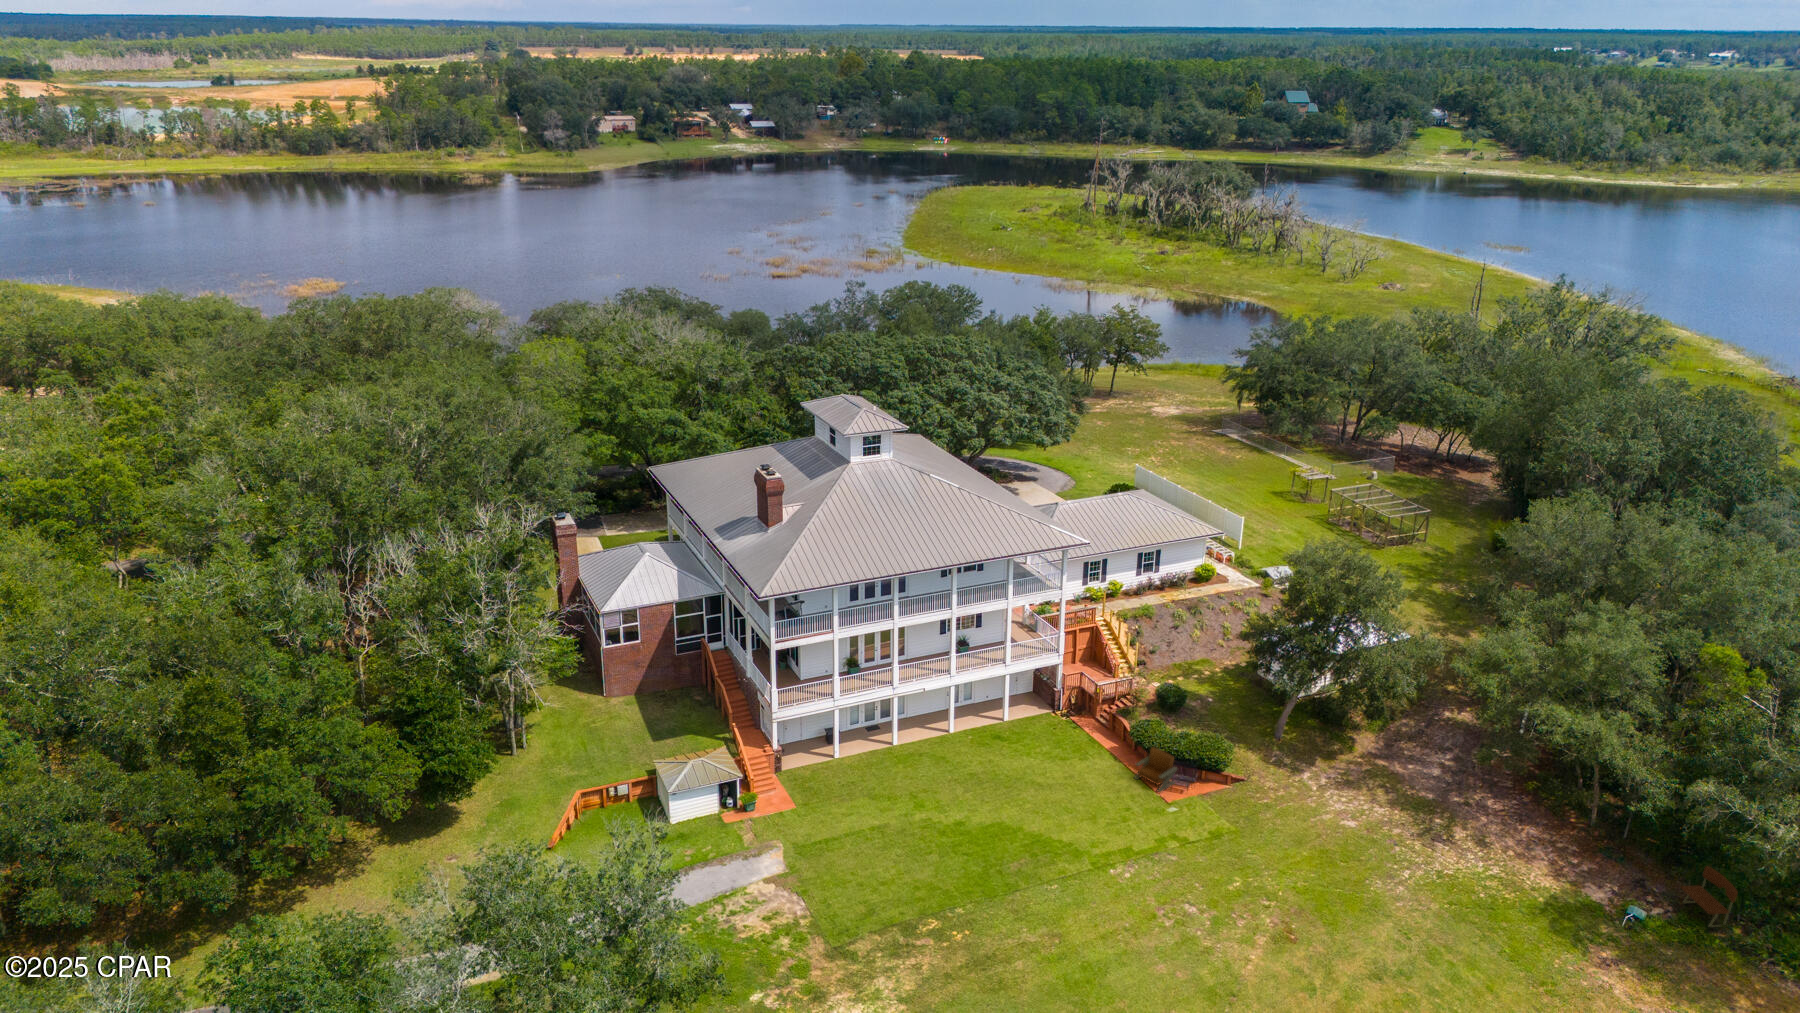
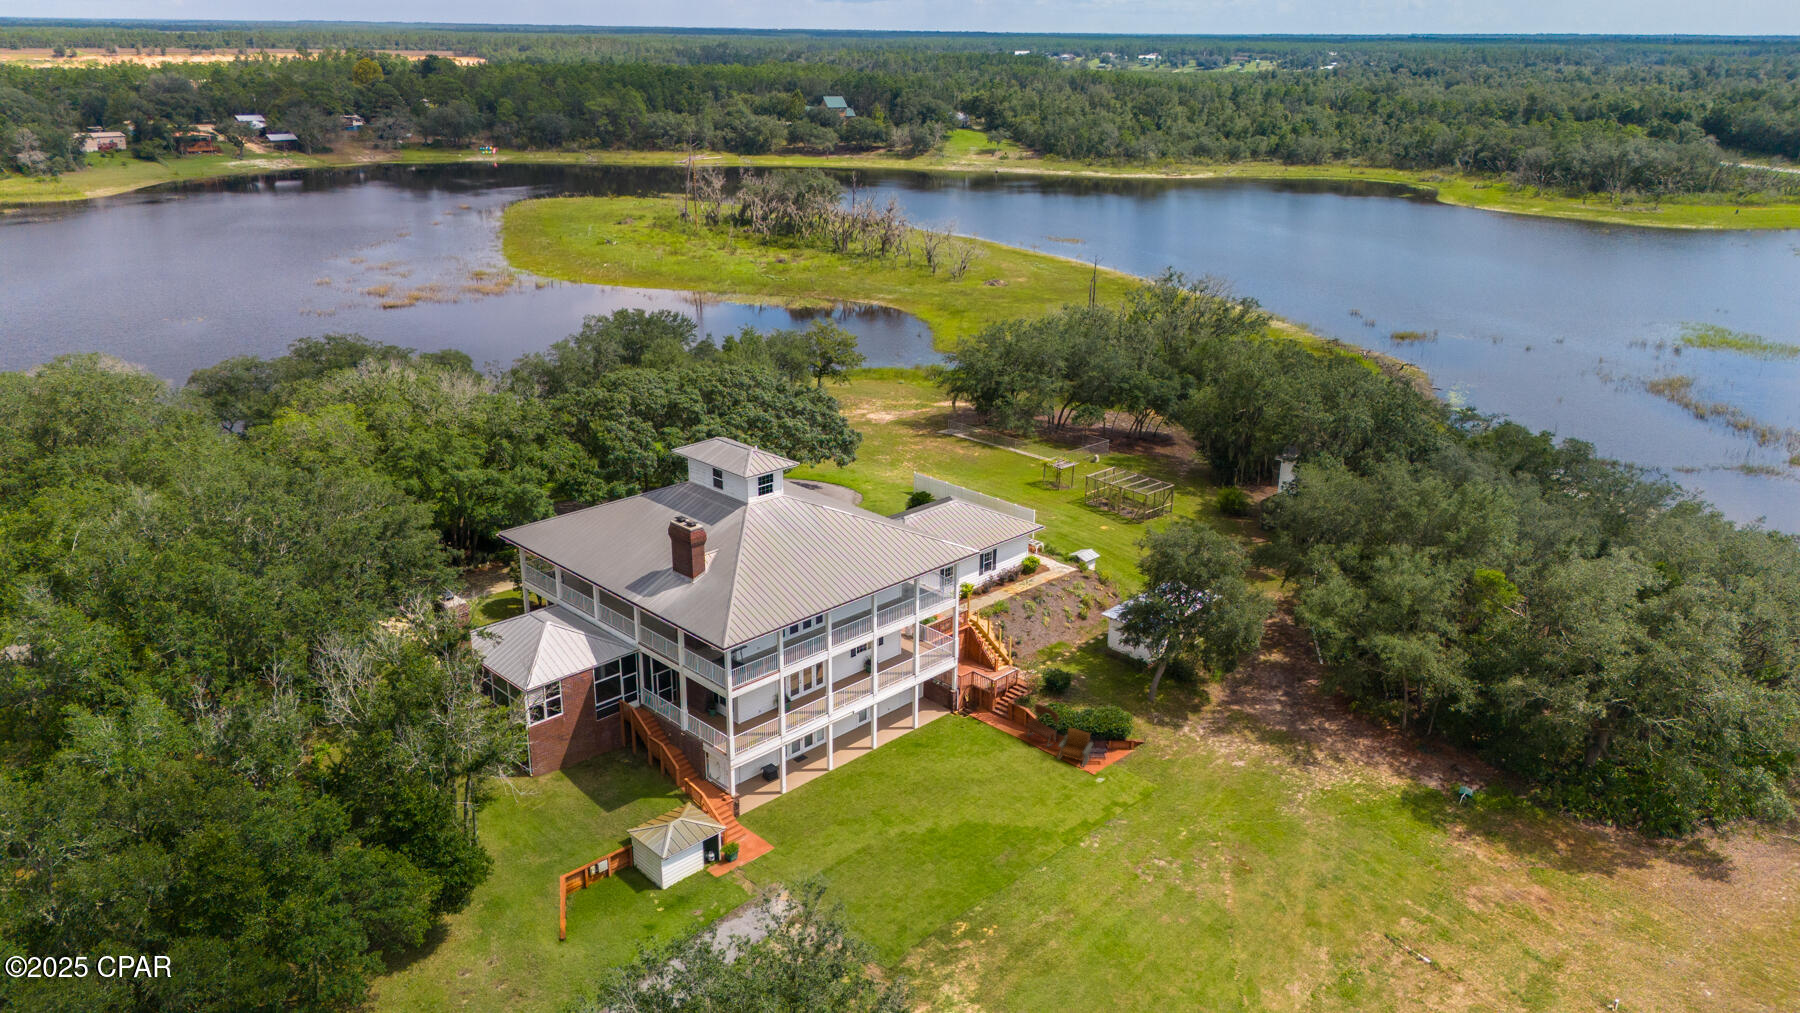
bench: present [1681,866,1738,927] -> present [1025,704,1059,746]

